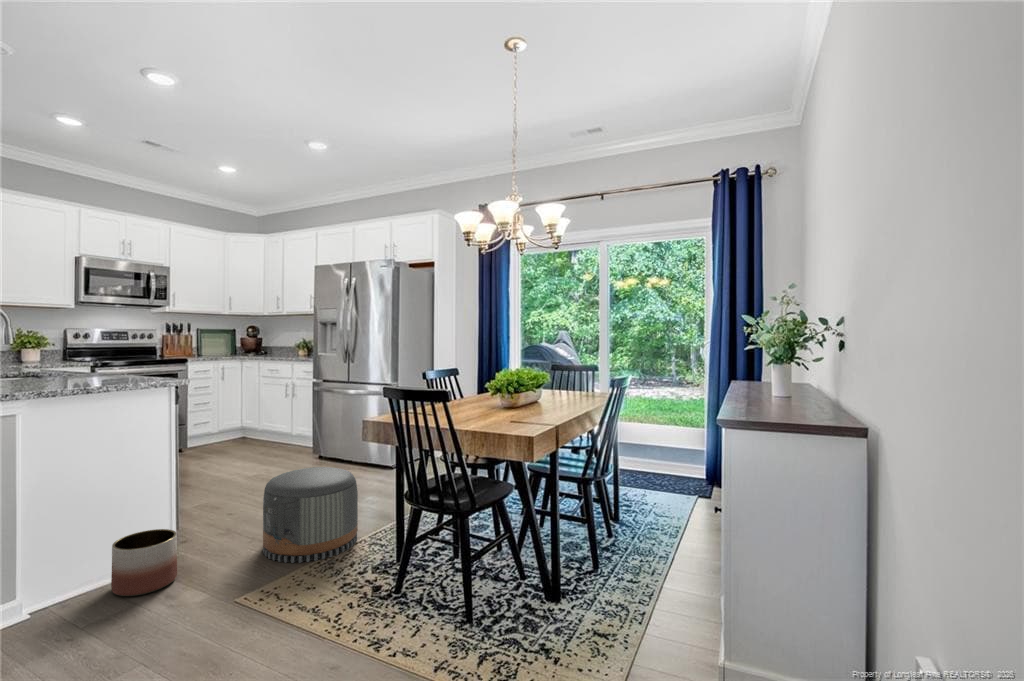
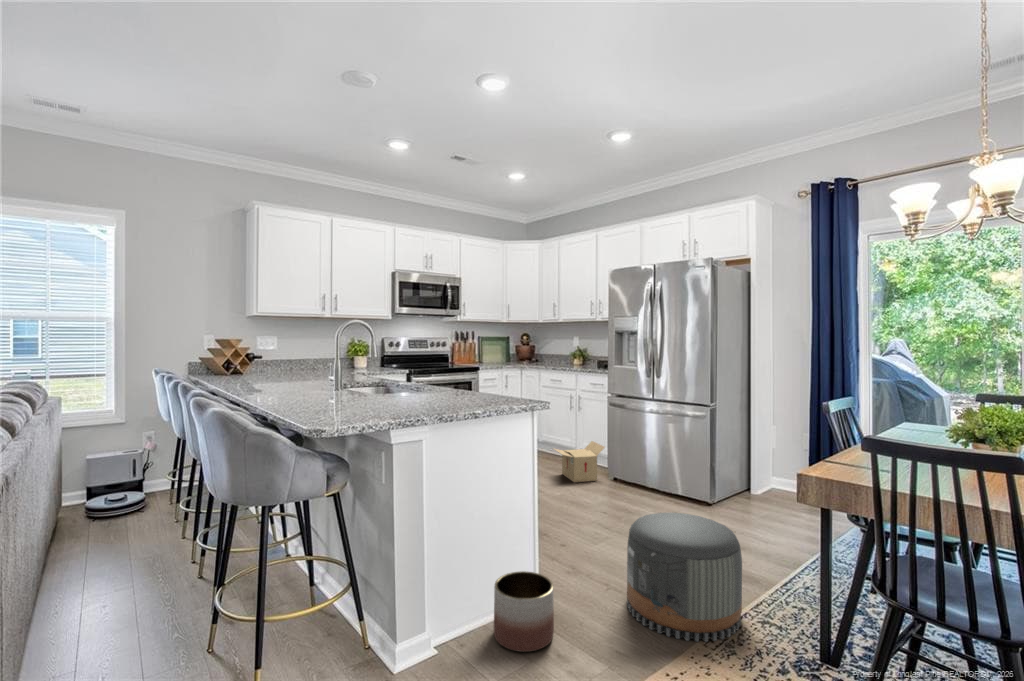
cardboard box: none [261,424,313,462] -> present [554,441,605,482]

